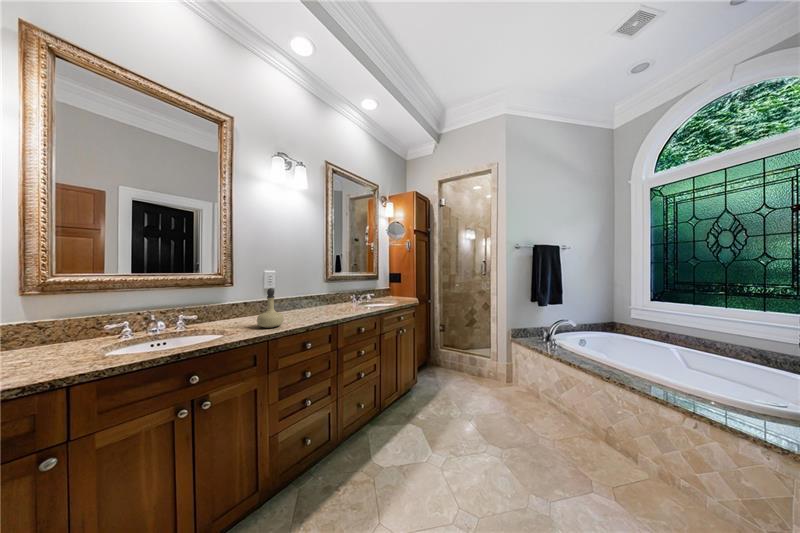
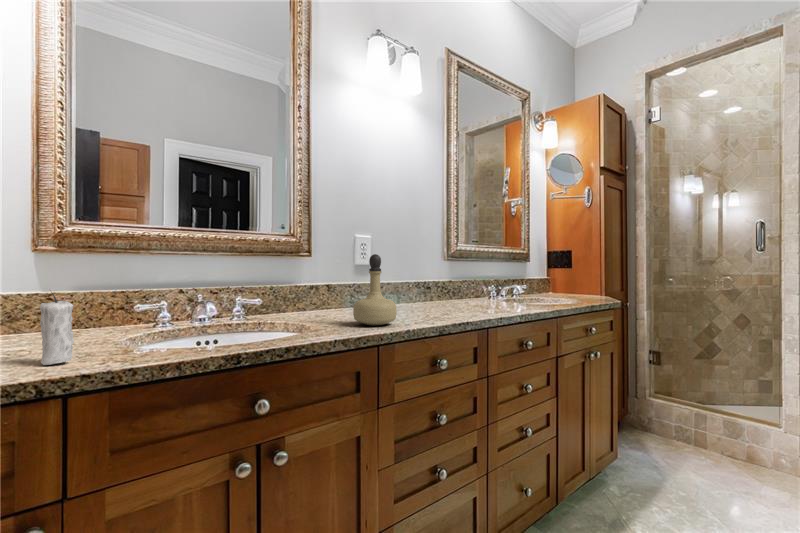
candle: none [43,330,68,373] -> present [40,292,74,365]

